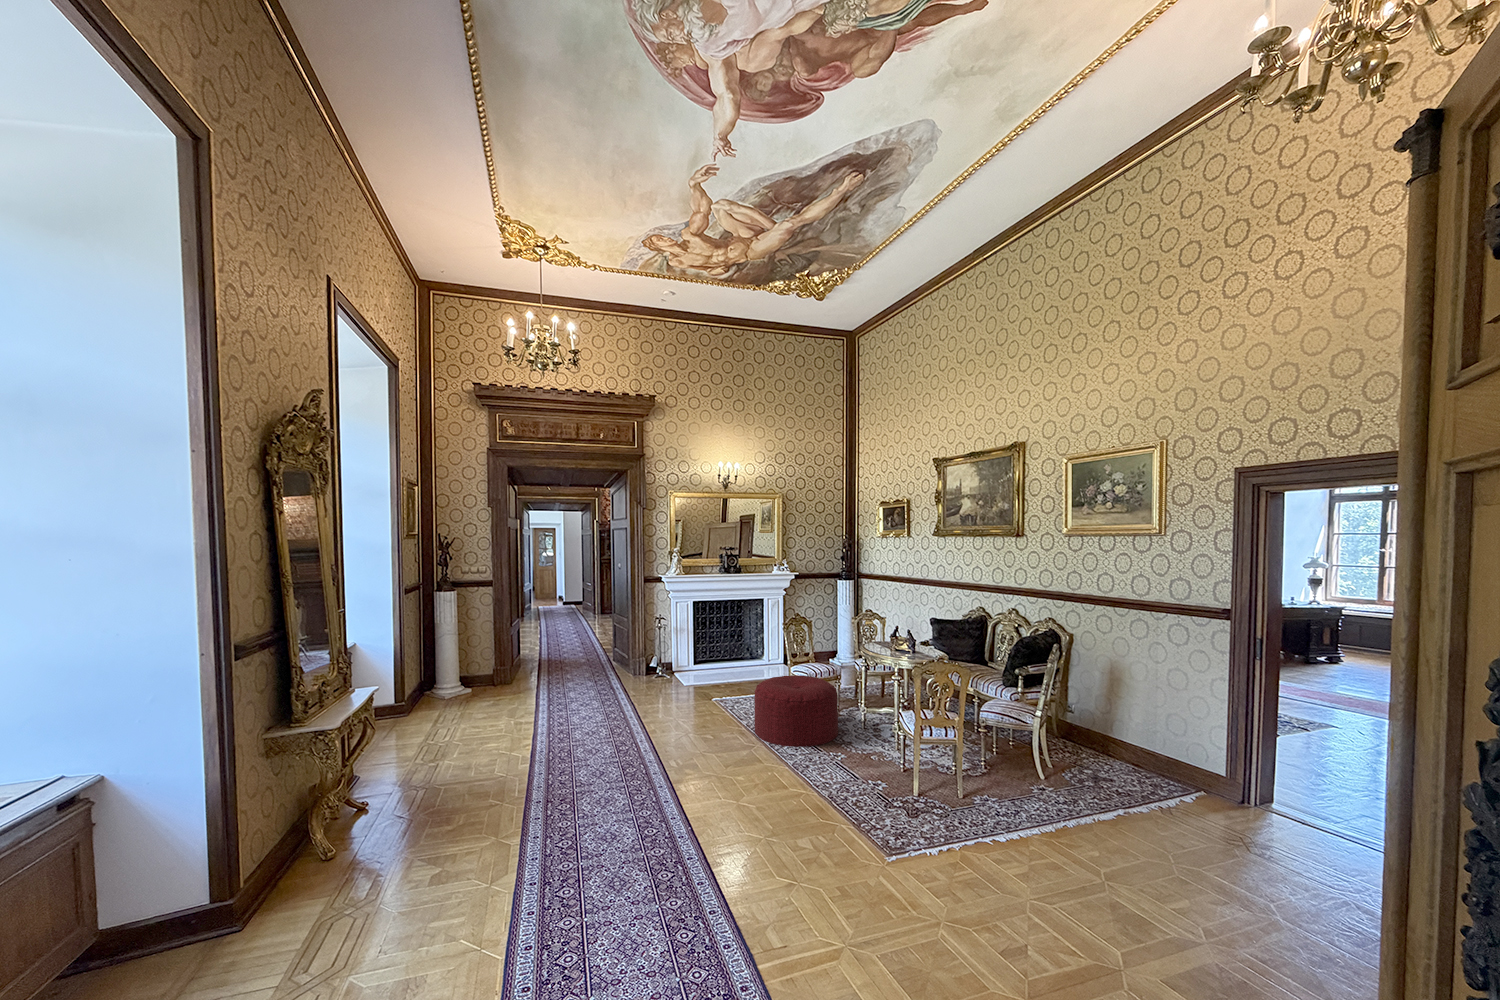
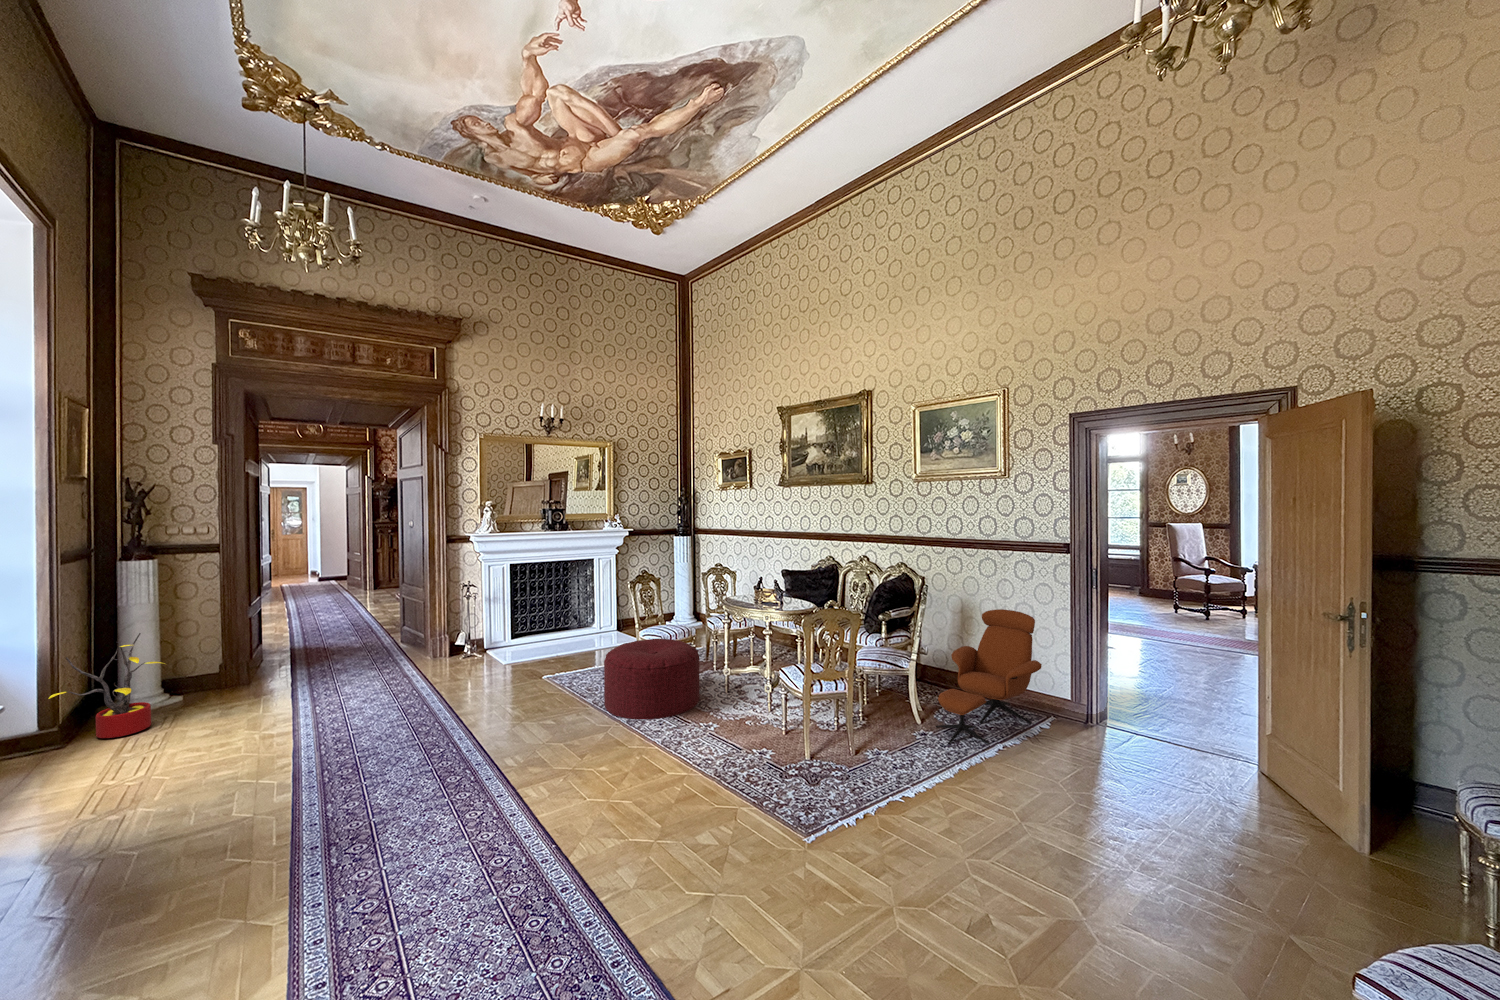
decorative plant: none [405,639,466,709] -> present [49,633,161,738]
lounge chair: none [1065,677,1198,819] -> present [936,609,1042,744]

